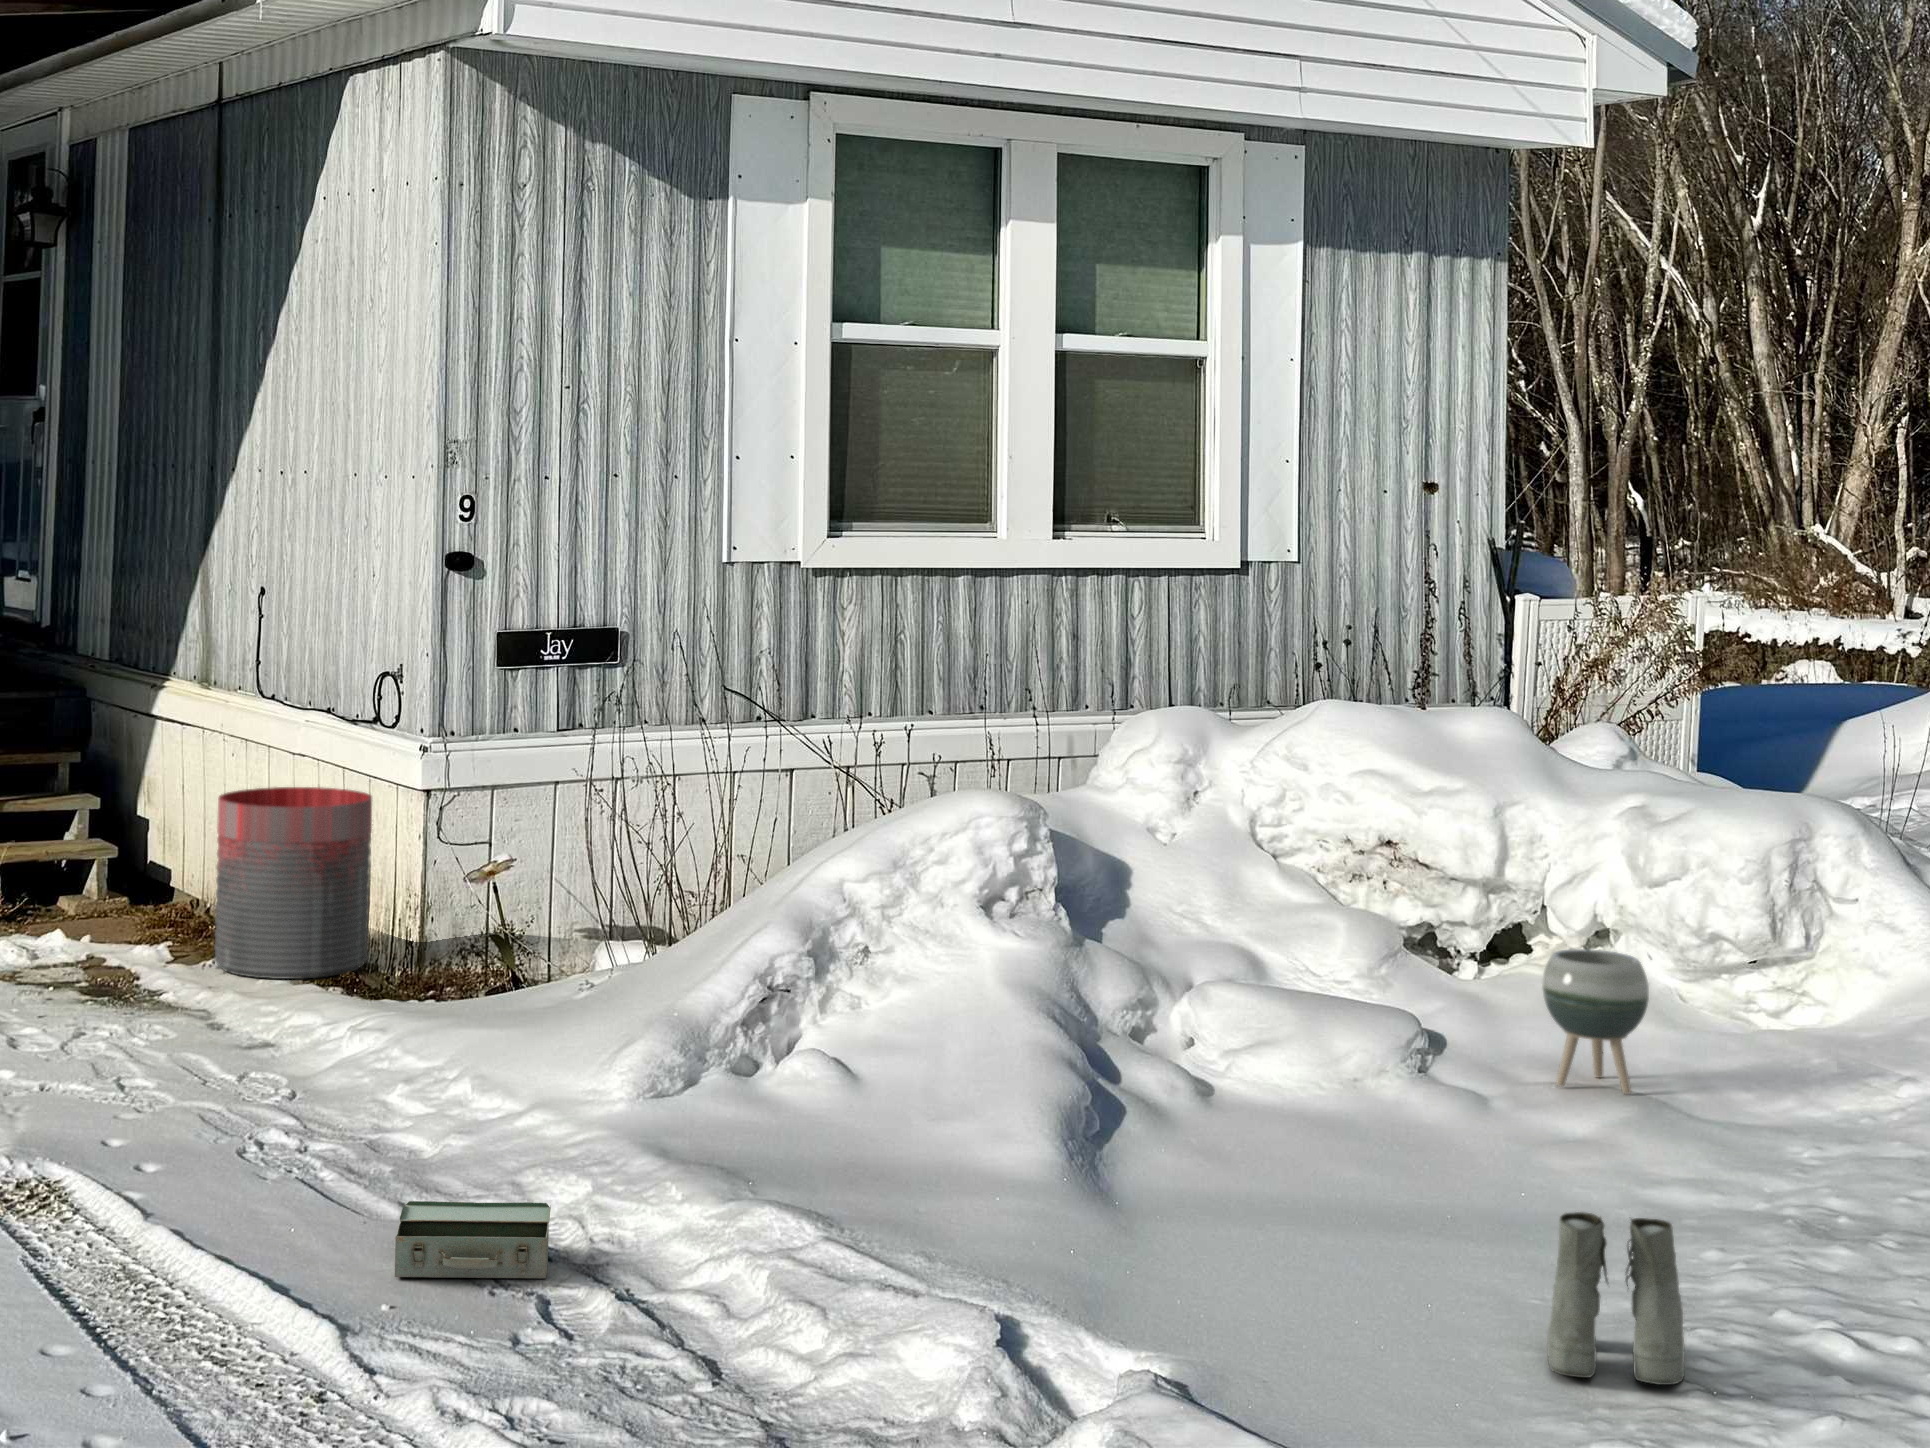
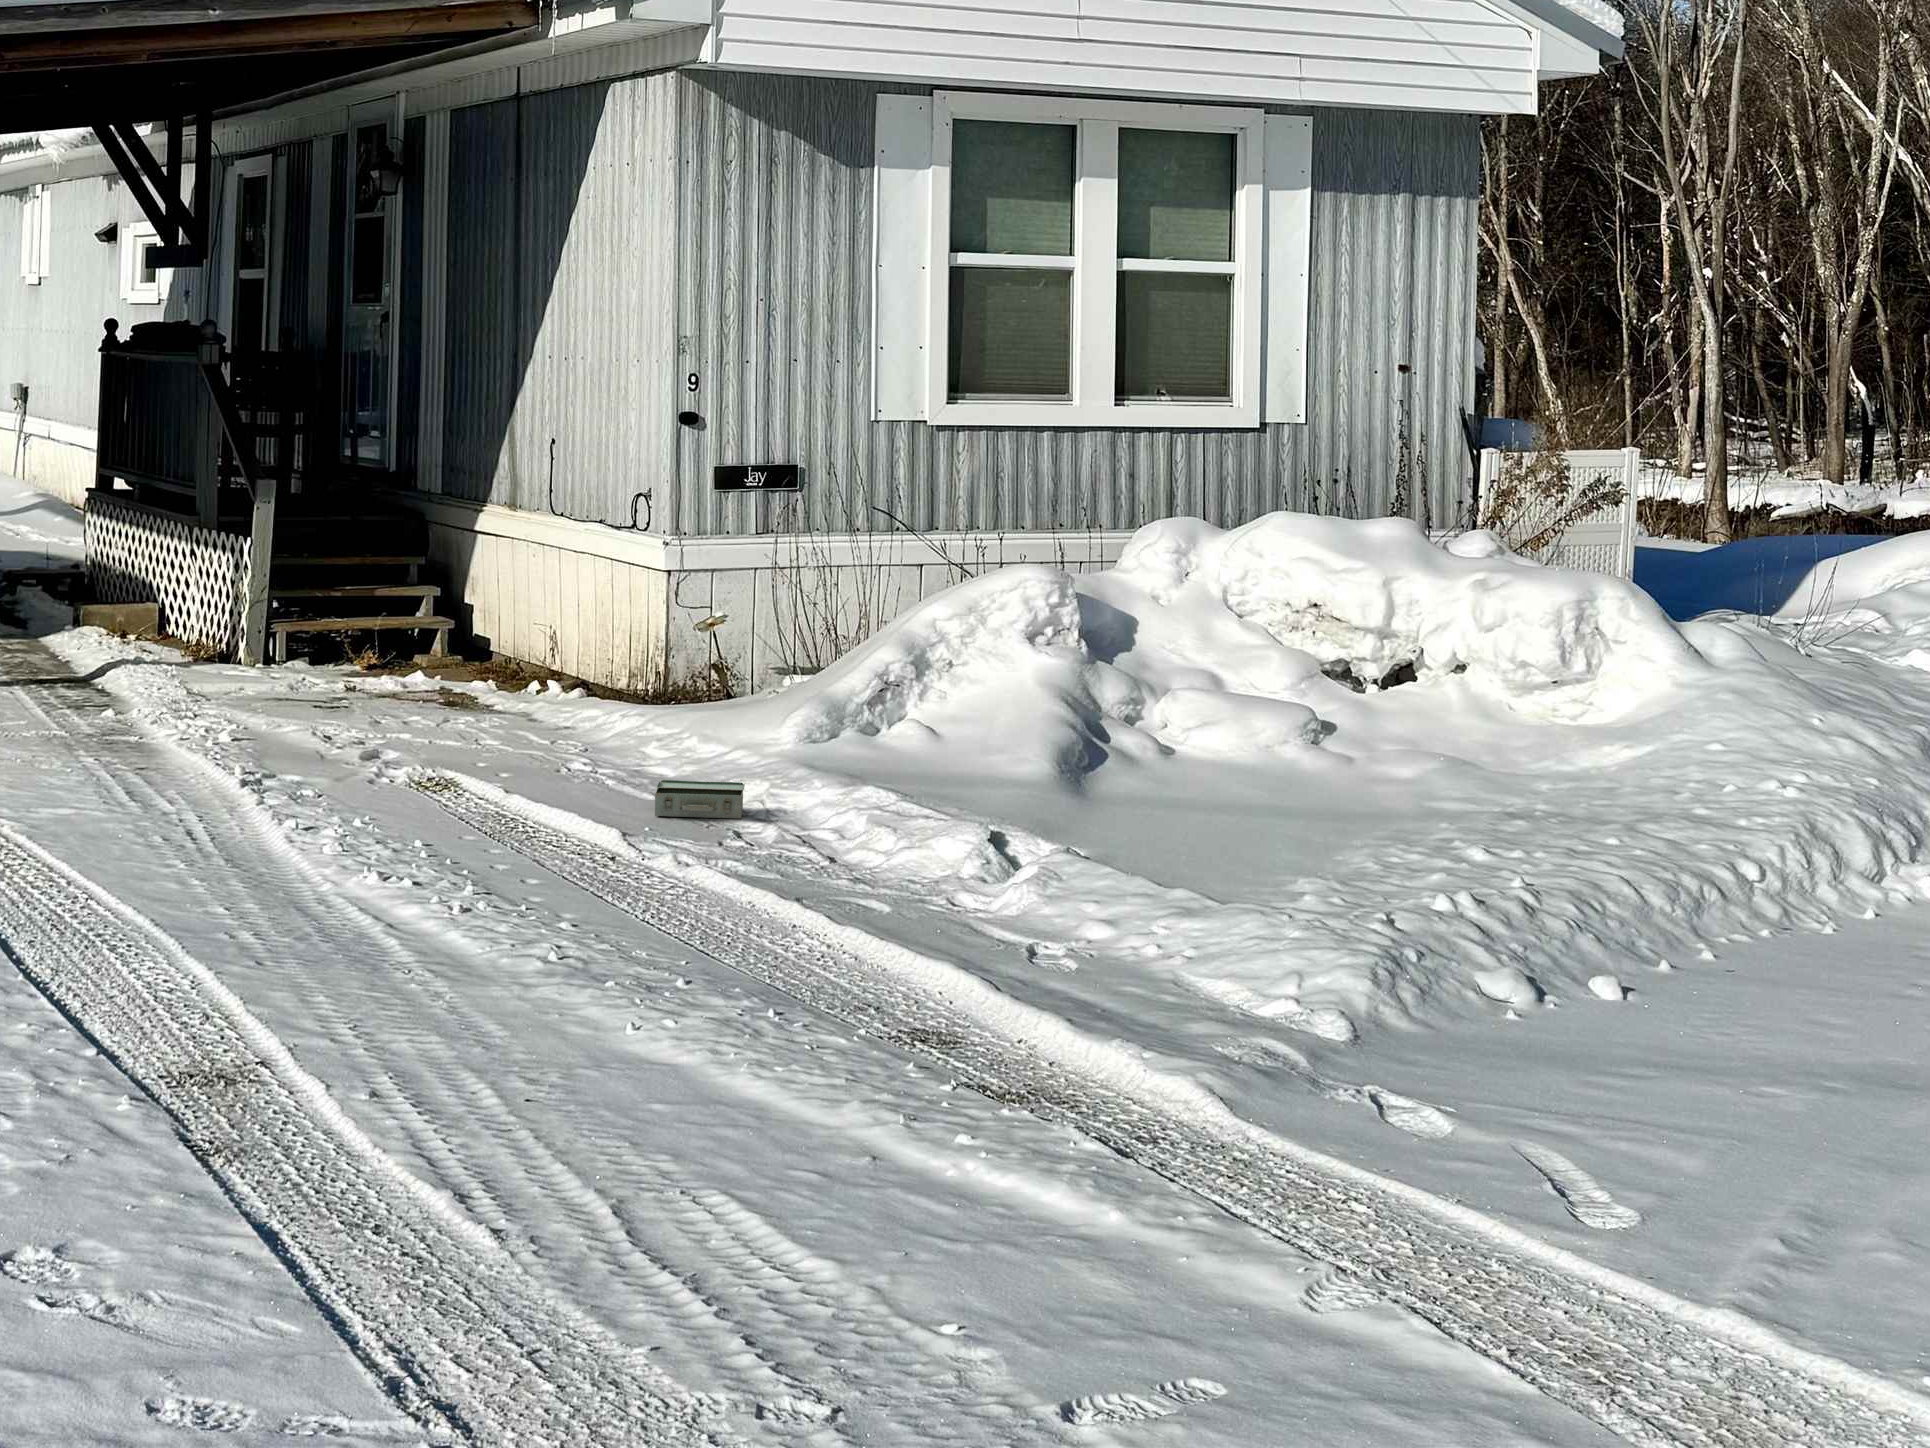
trash can: present [214,787,372,979] -> none [529,571,633,694]
planter: present [1542,949,1649,1094] -> none [1388,666,1456,756]
boots: present [1547,1212,1684,1385] -> none [1304,780,1386,868]

